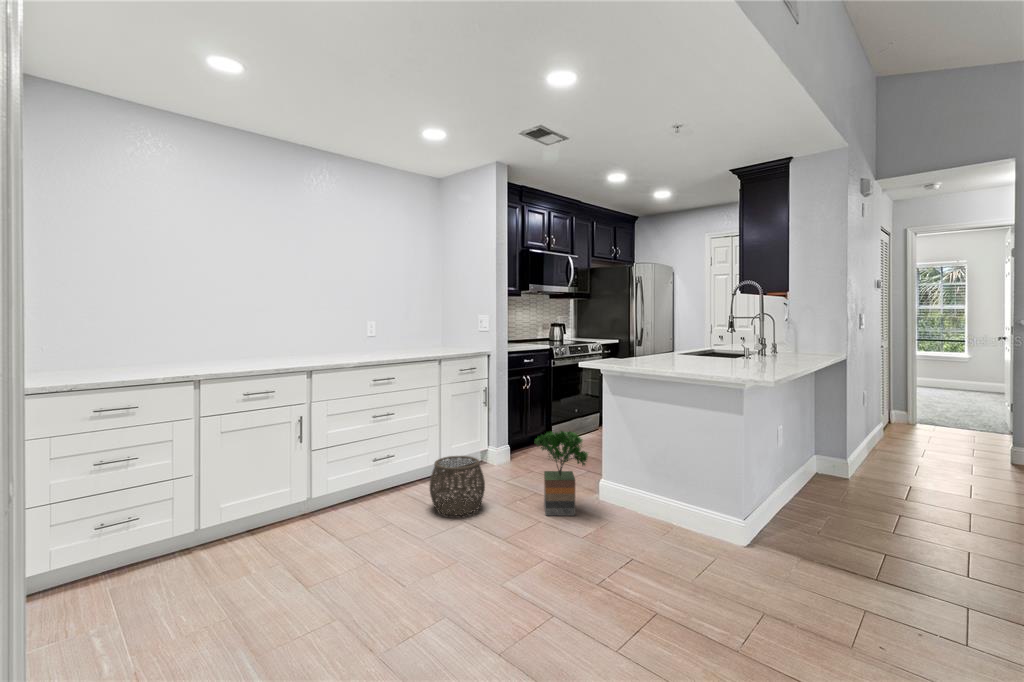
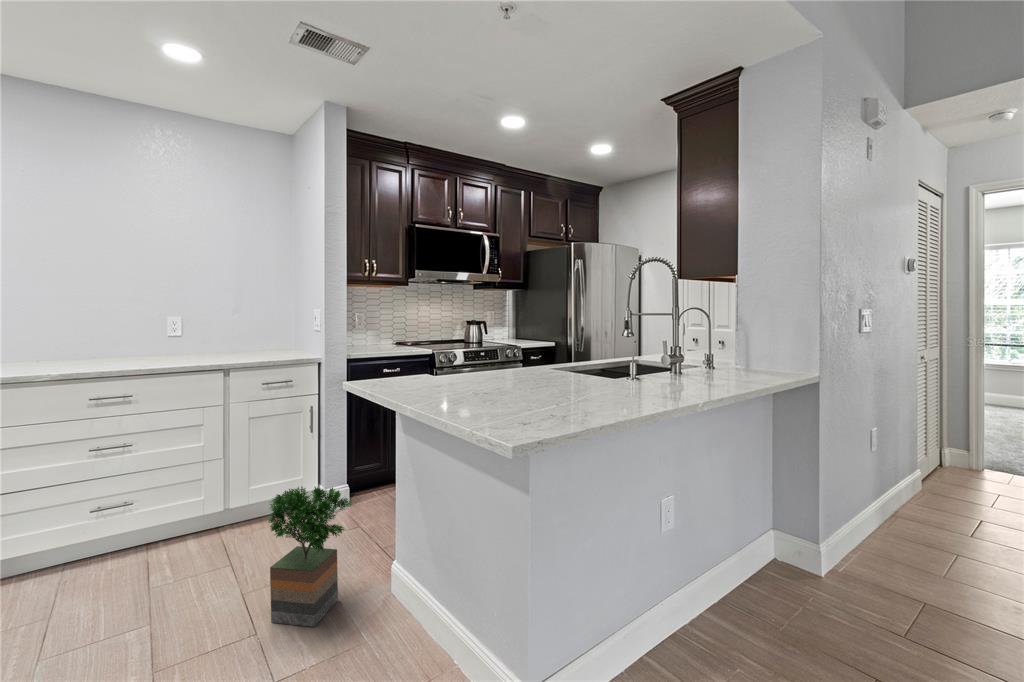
woven basket: present [430,456,485,516] -> none [116,513,216,612]

